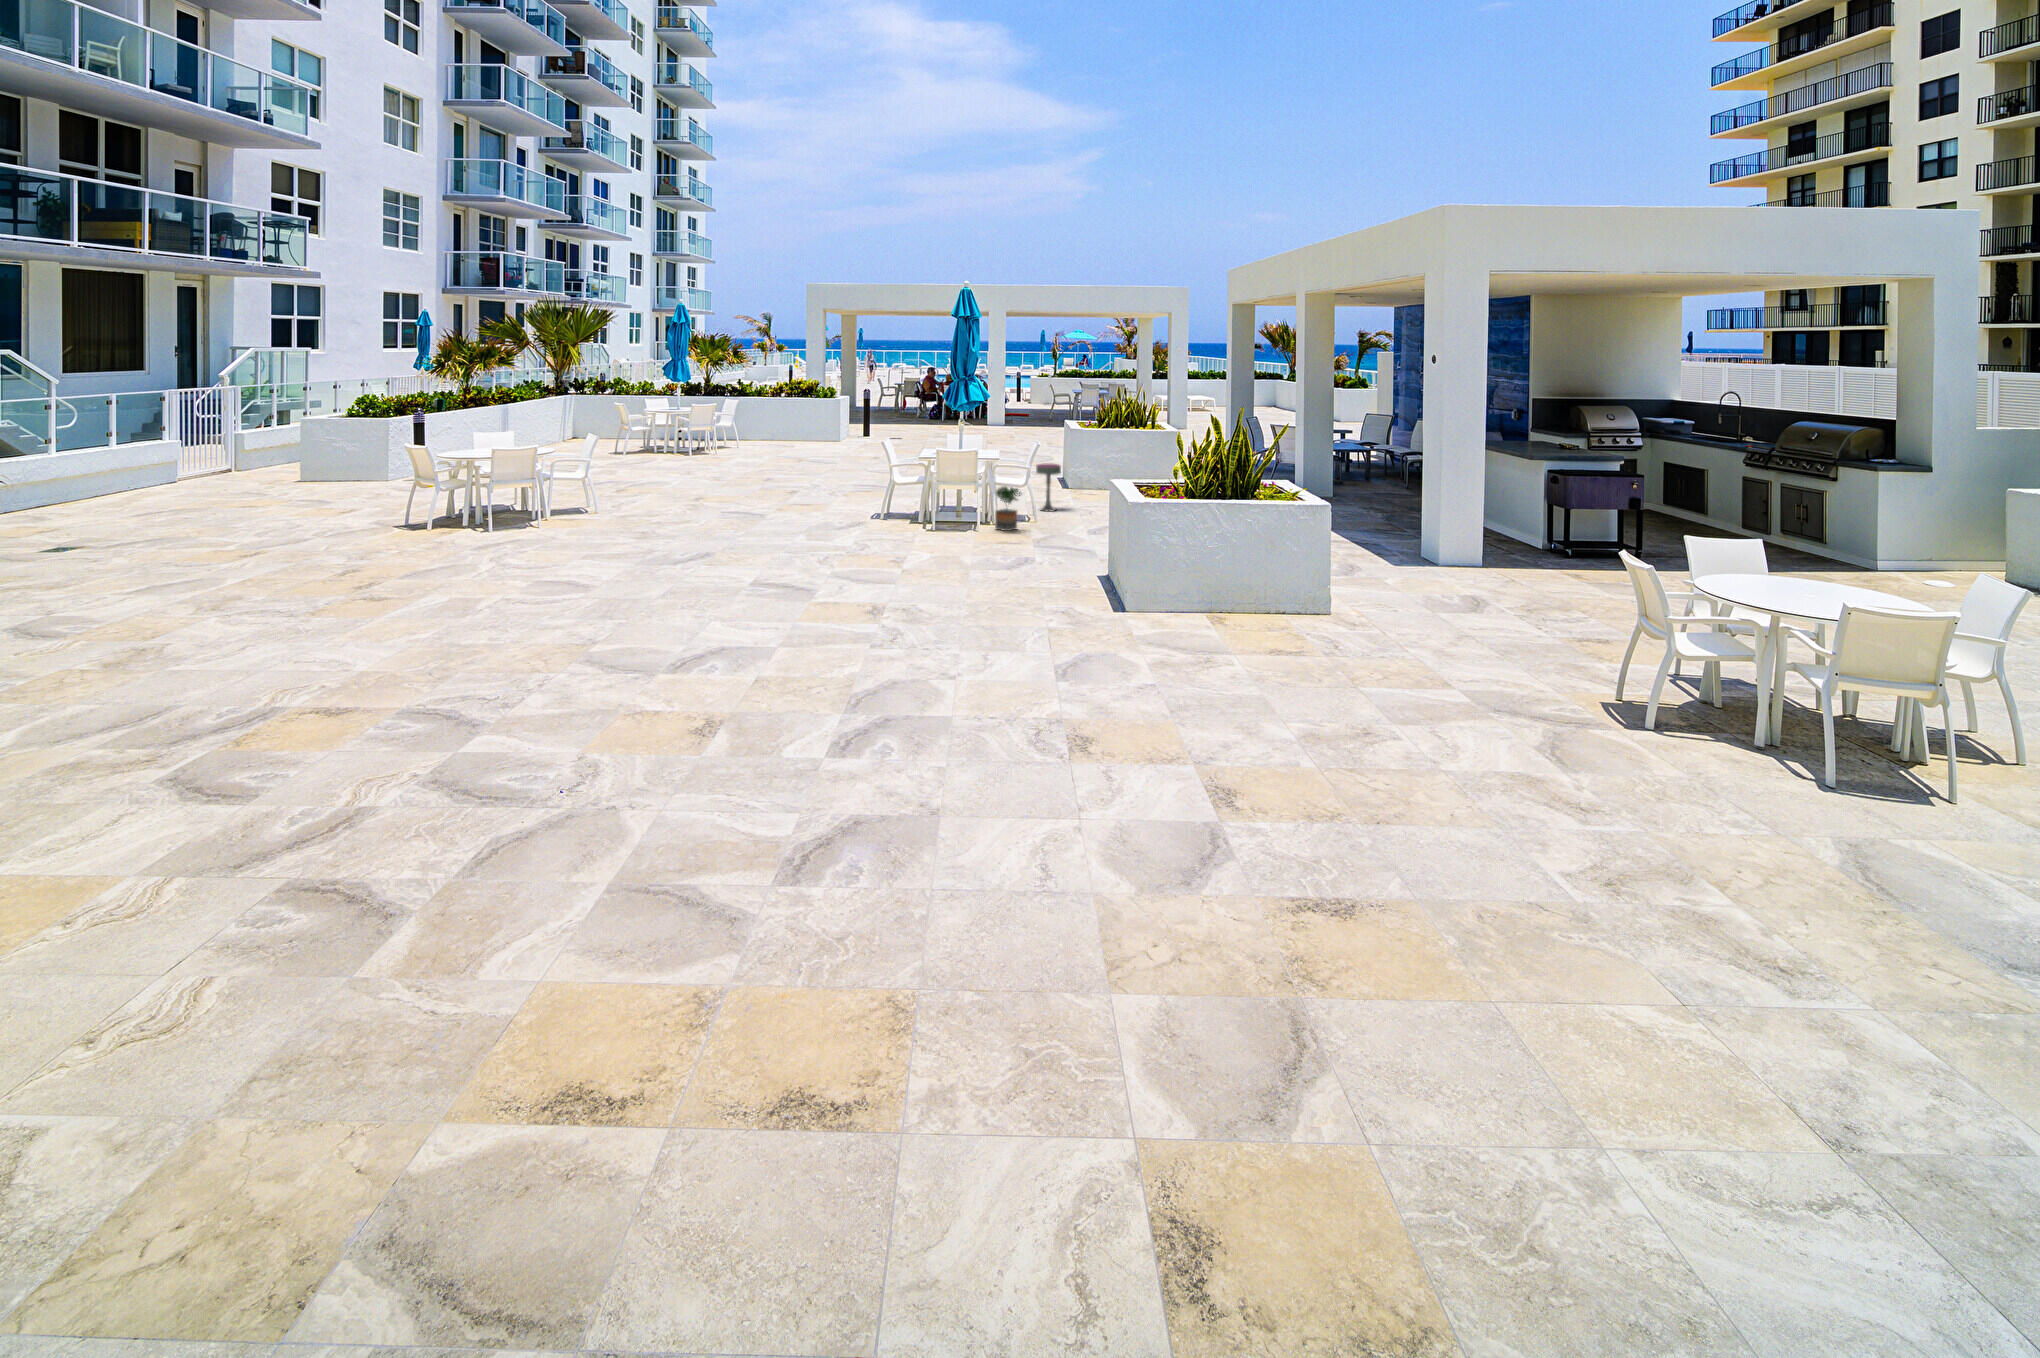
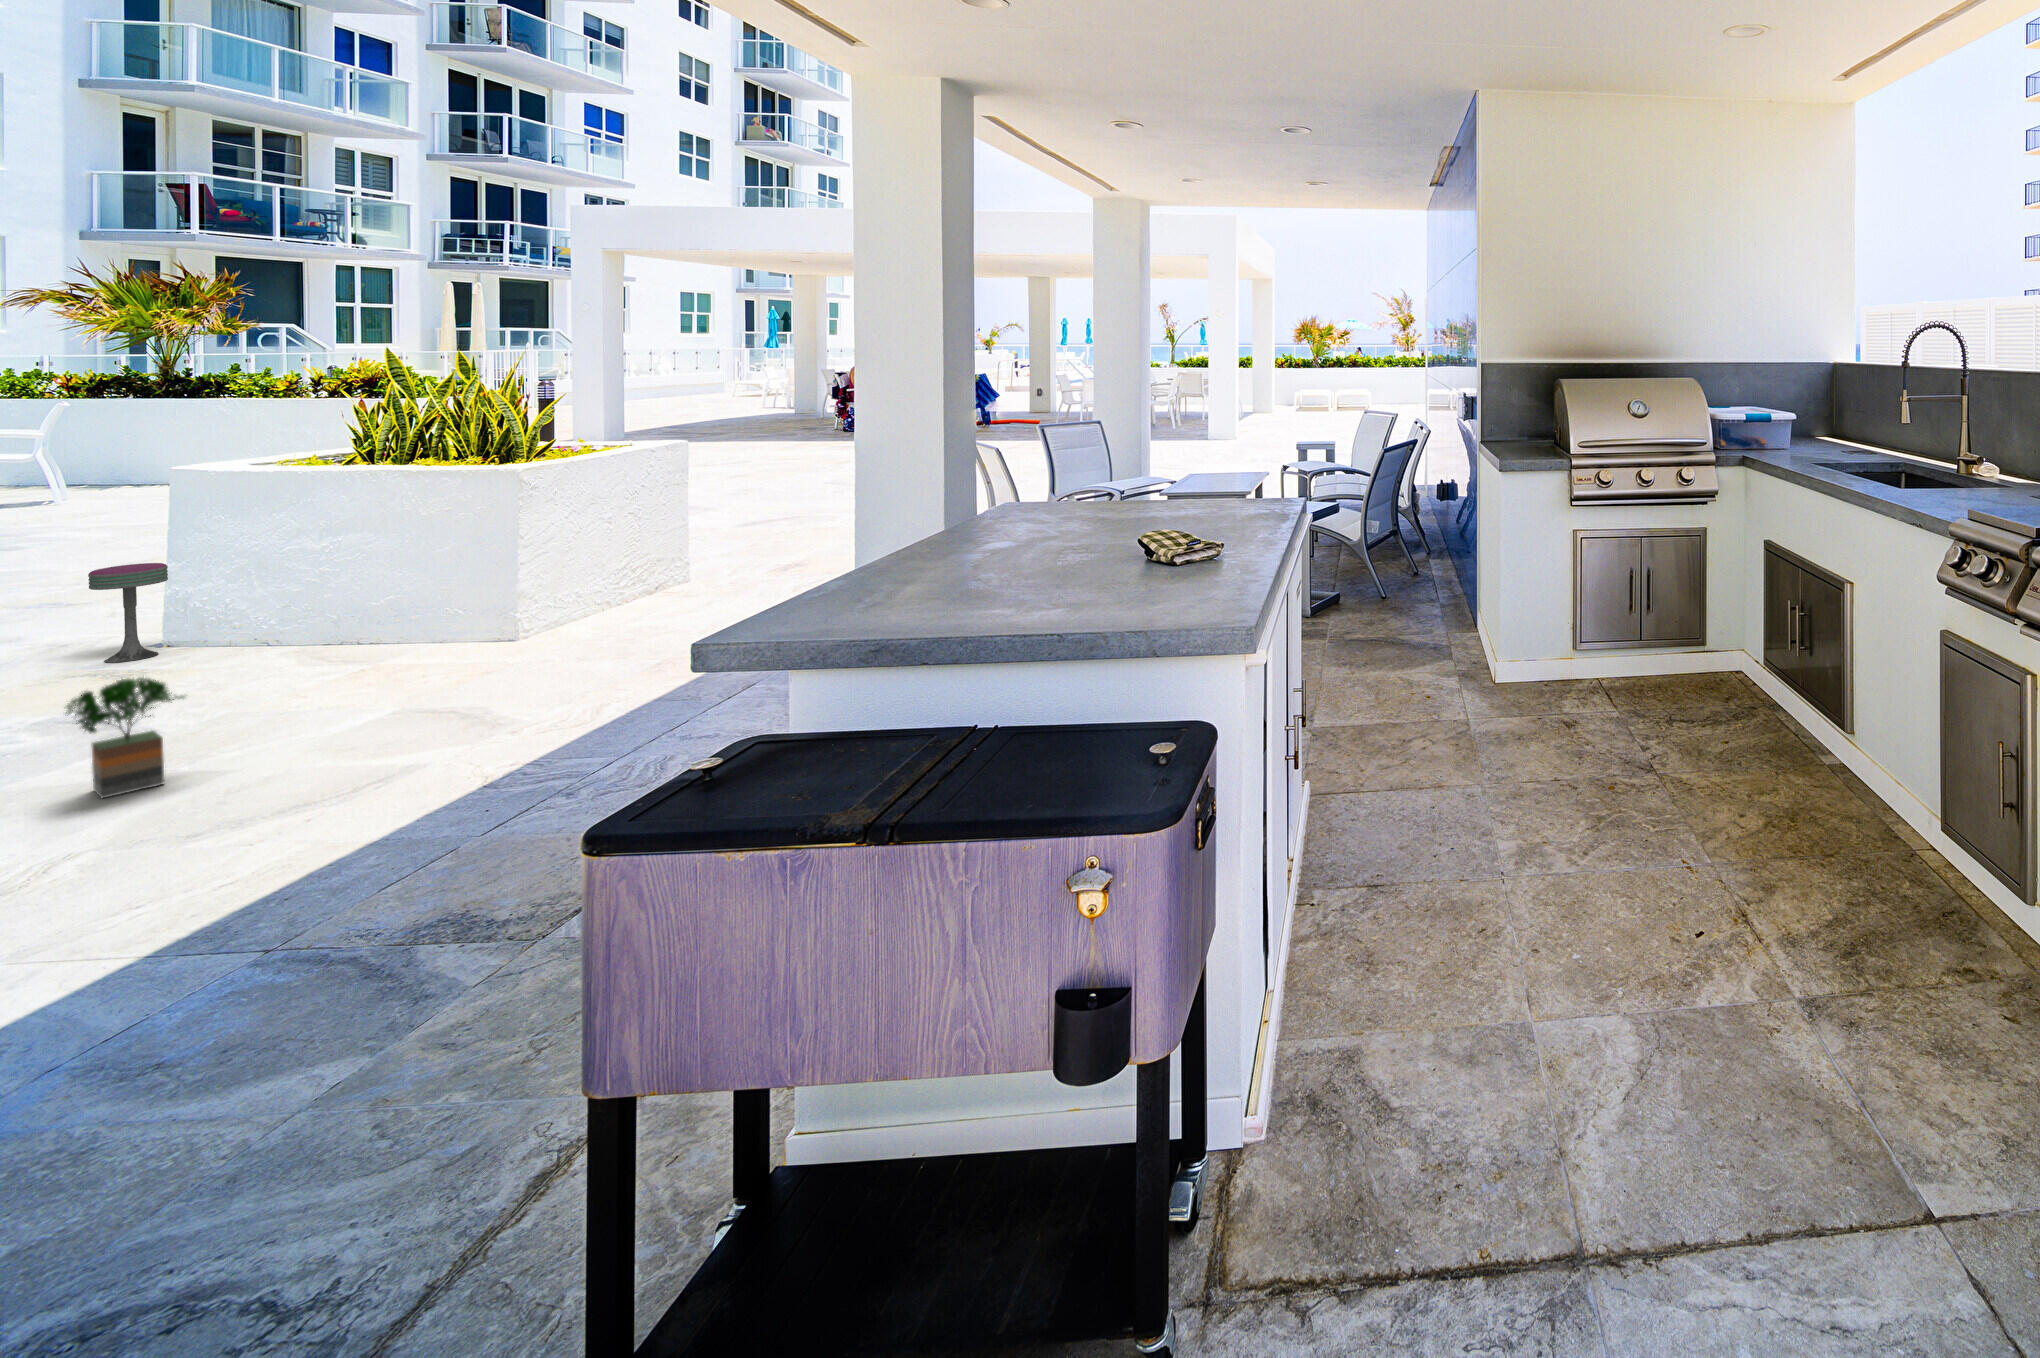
bar stool: present [1036,464,1061,511] -> present [88,563,168,663]

